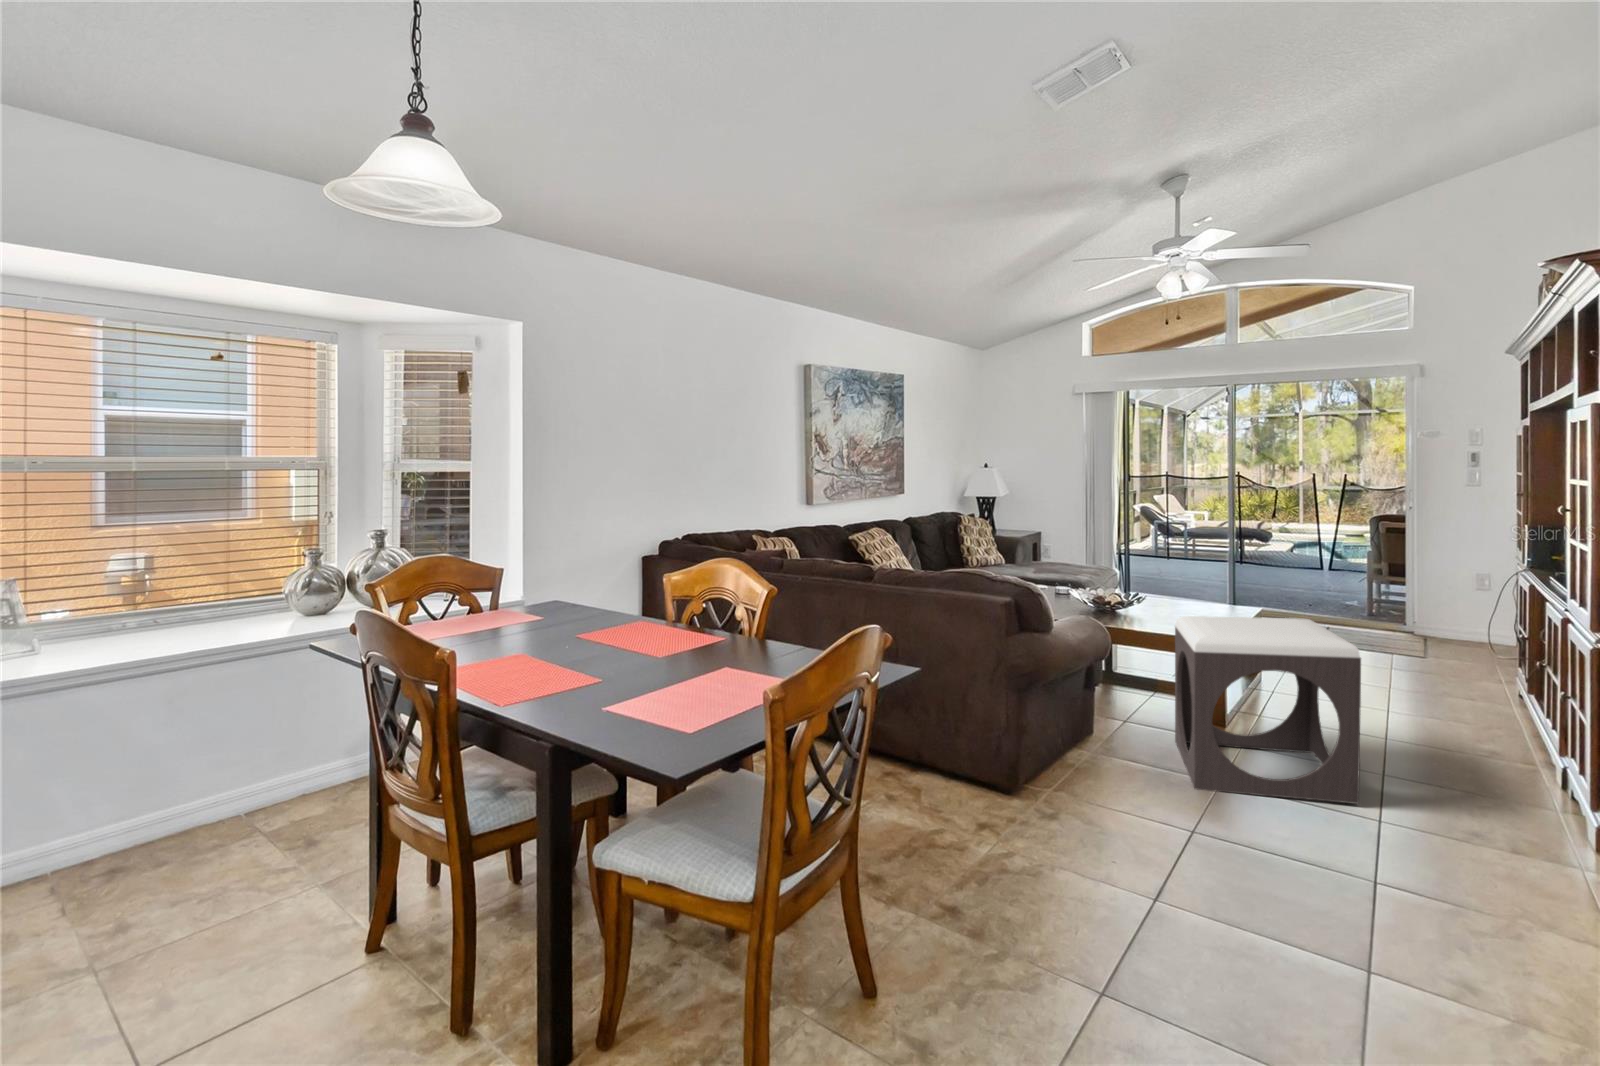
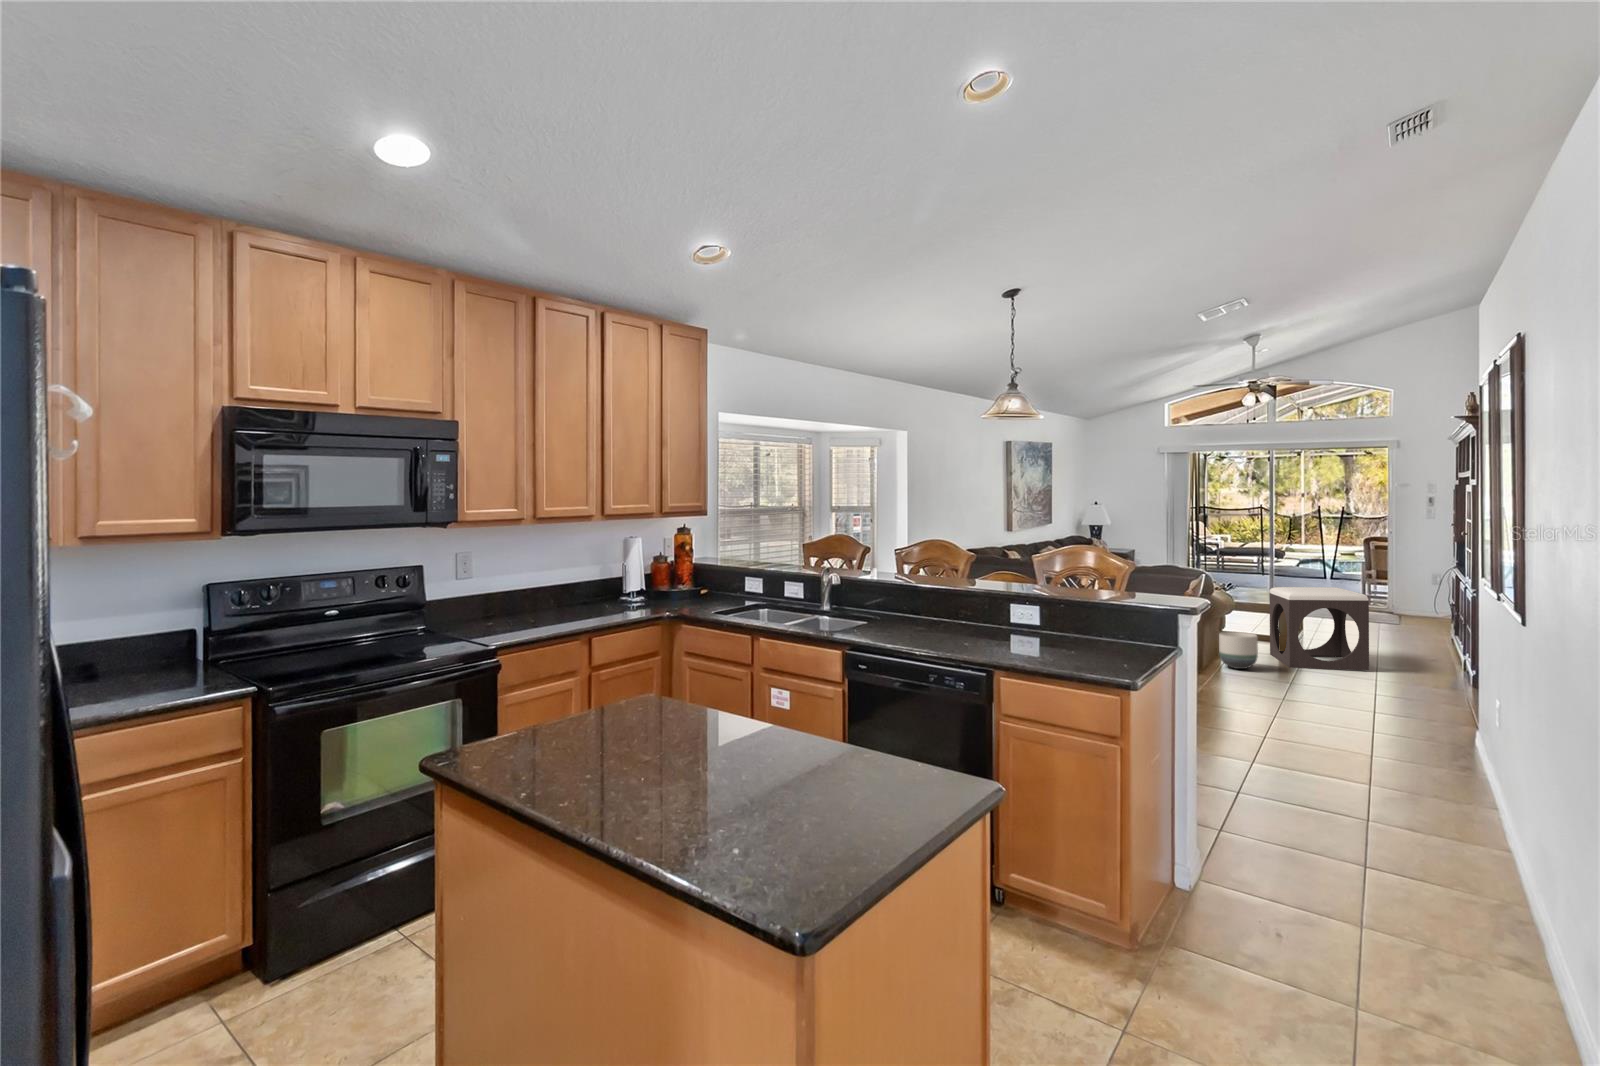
planter: none [1049,714,1123,797] -> present [1219,632,1258,669]

